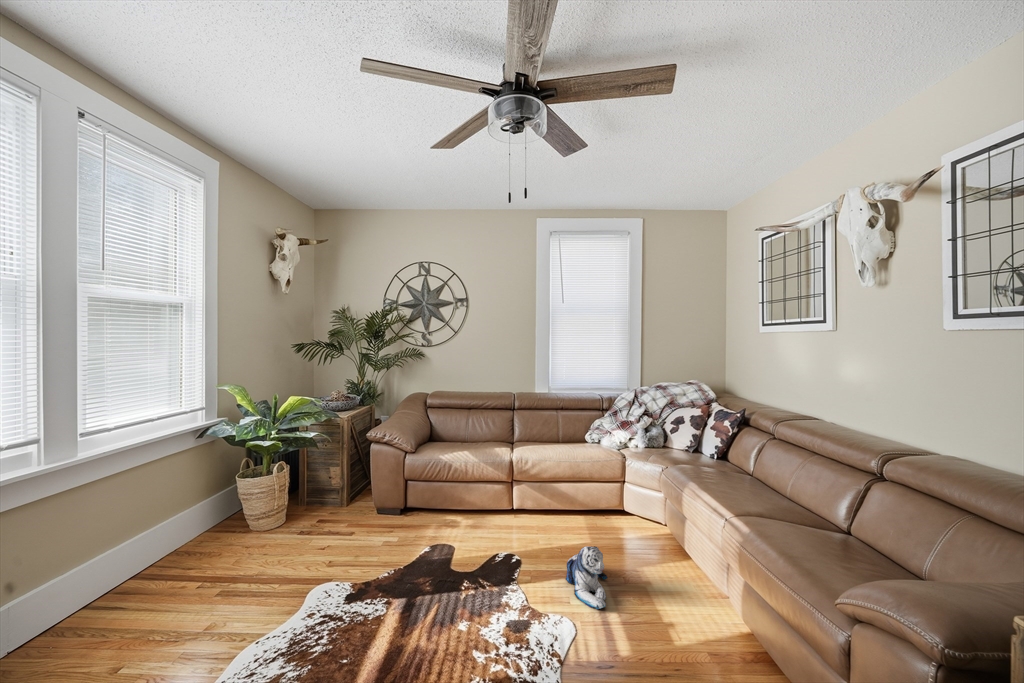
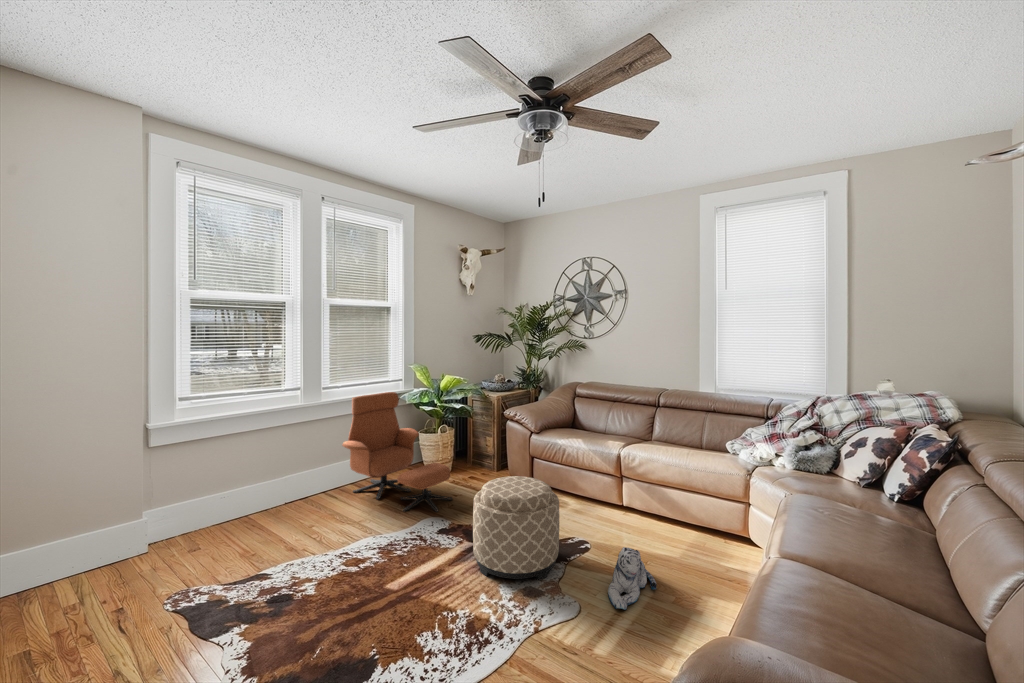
lounge chair: none [132,426,321,591] -> present [342,392,452,512]
ottoman: none [418,501,517,631] -> present [473,476,559,581]

